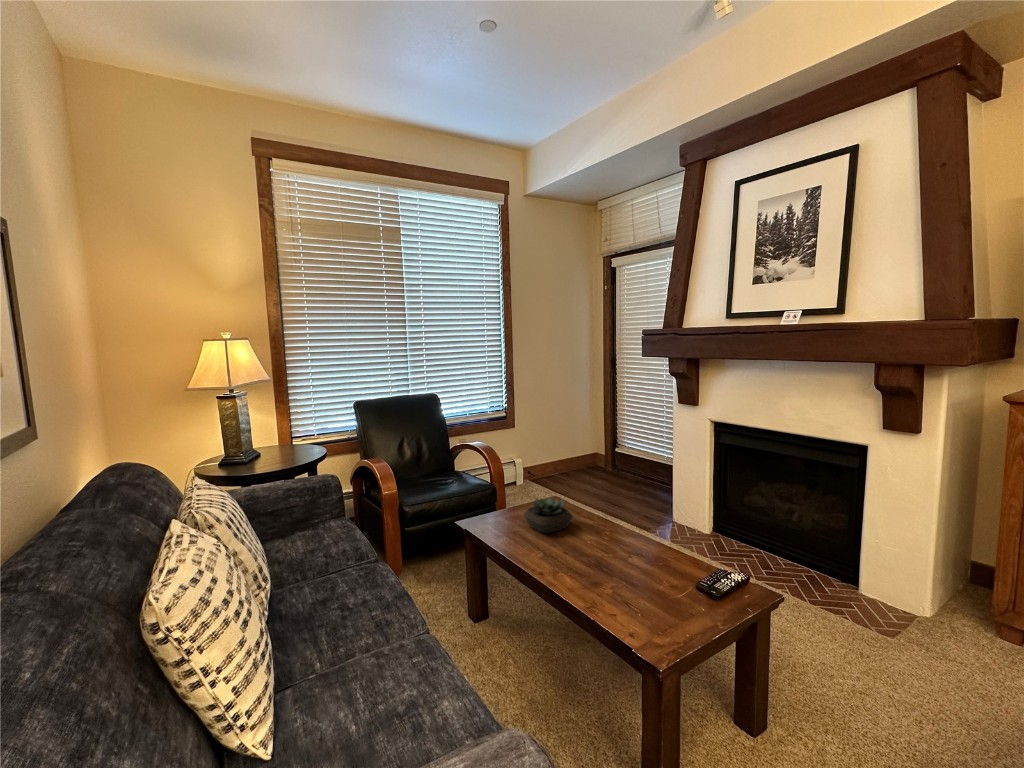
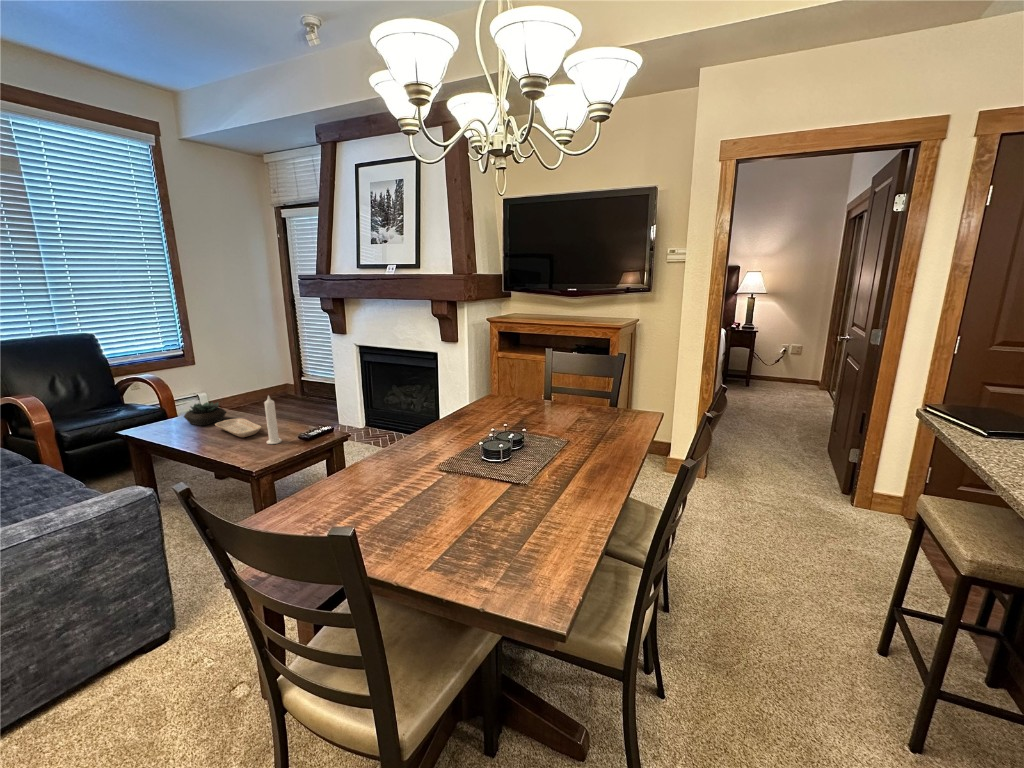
candle: none [651,523,675,607] -> present [264,396,282,444]
tray: none [564,531,634,575] -> present [215,418,261,437]

